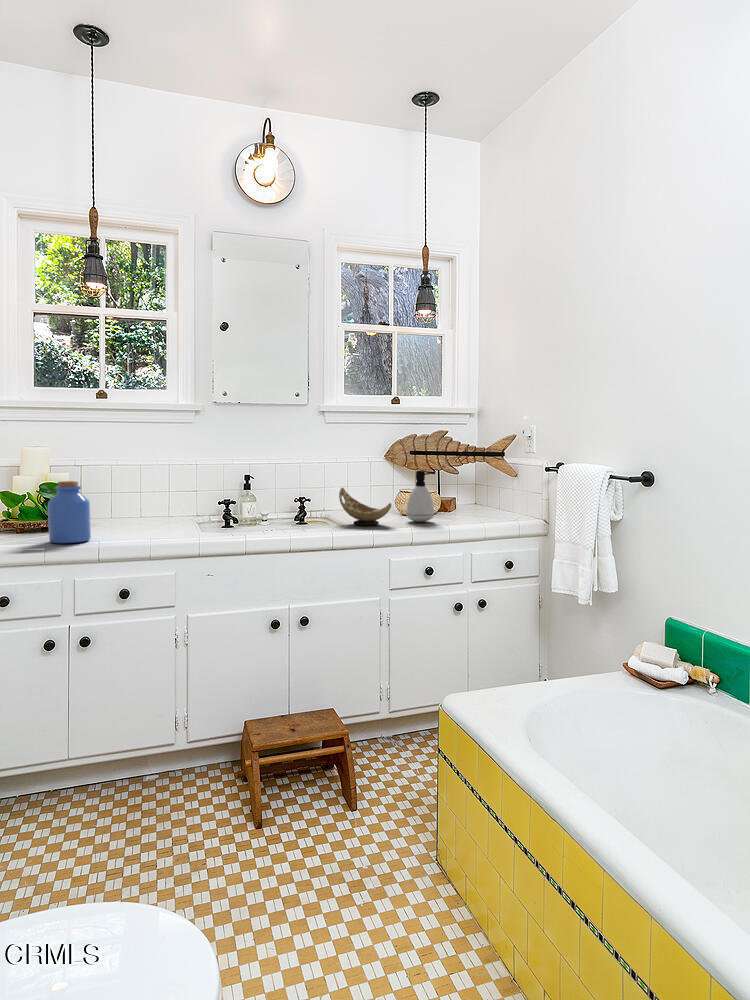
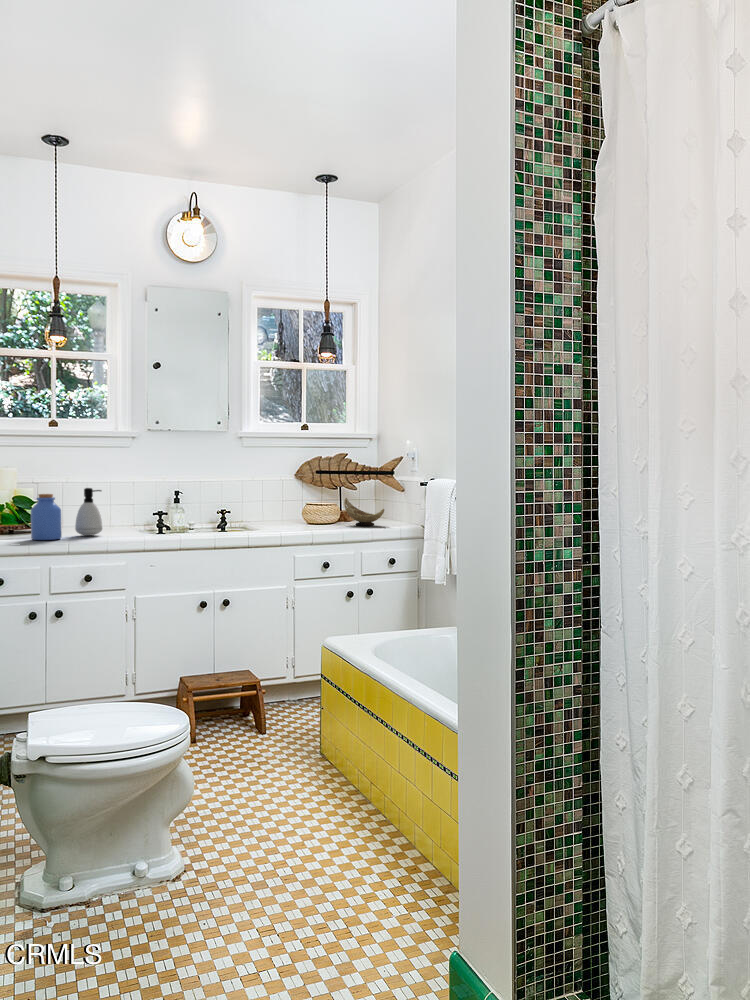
soap dispenser: present [406,470,435,522] -> present [75,488,102,536]
decorative bowl: present [339,488,391,525] -> present [344,498,384,526]

